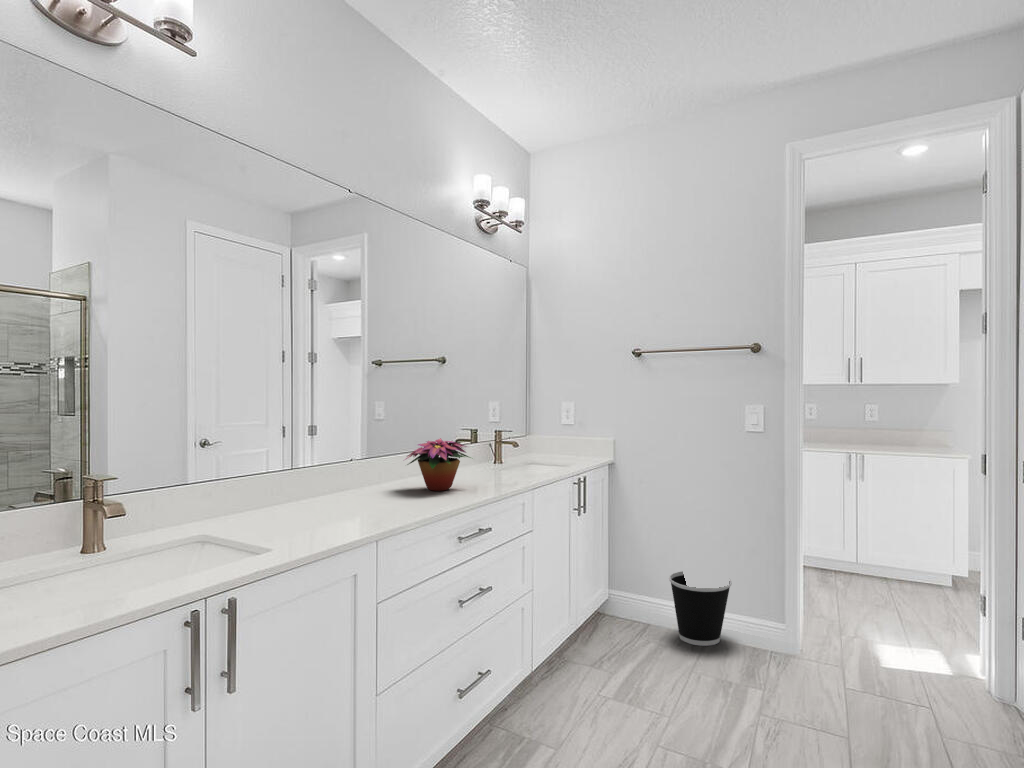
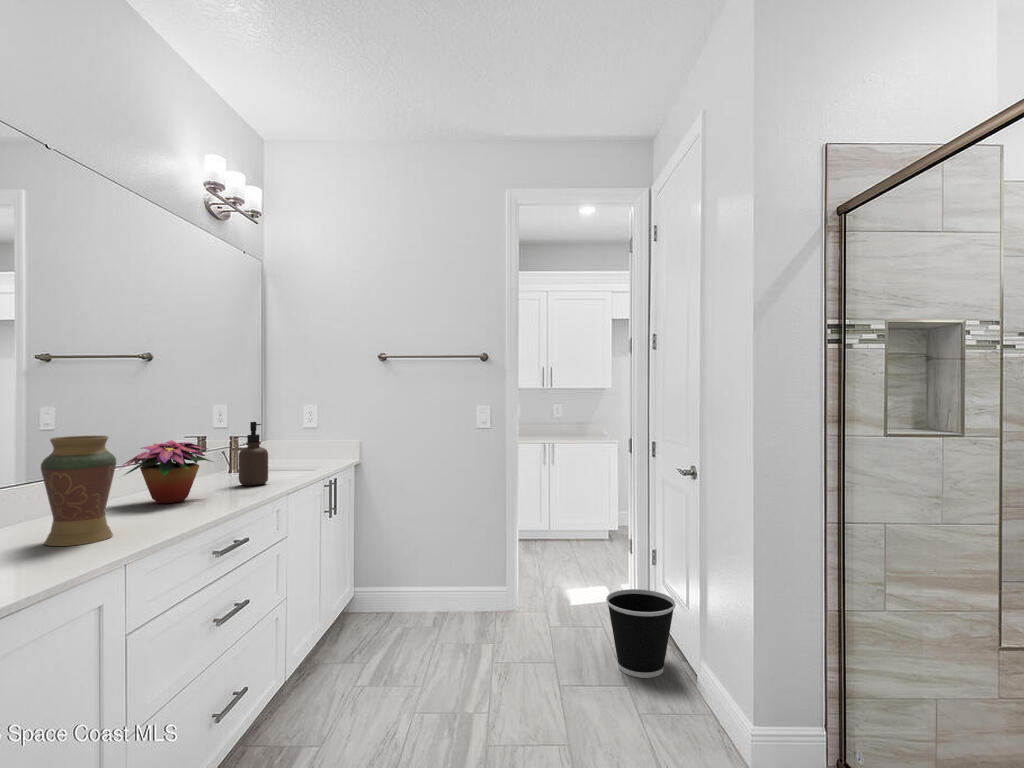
soap dispenser: none [495,423,520,480] -> present [239,422,268,486]
decorative vase: none [348,438,395,518] -> present [41,436,116,546]
wastebasket: present [669,571,732,646] -> present [606,589,676,678]

